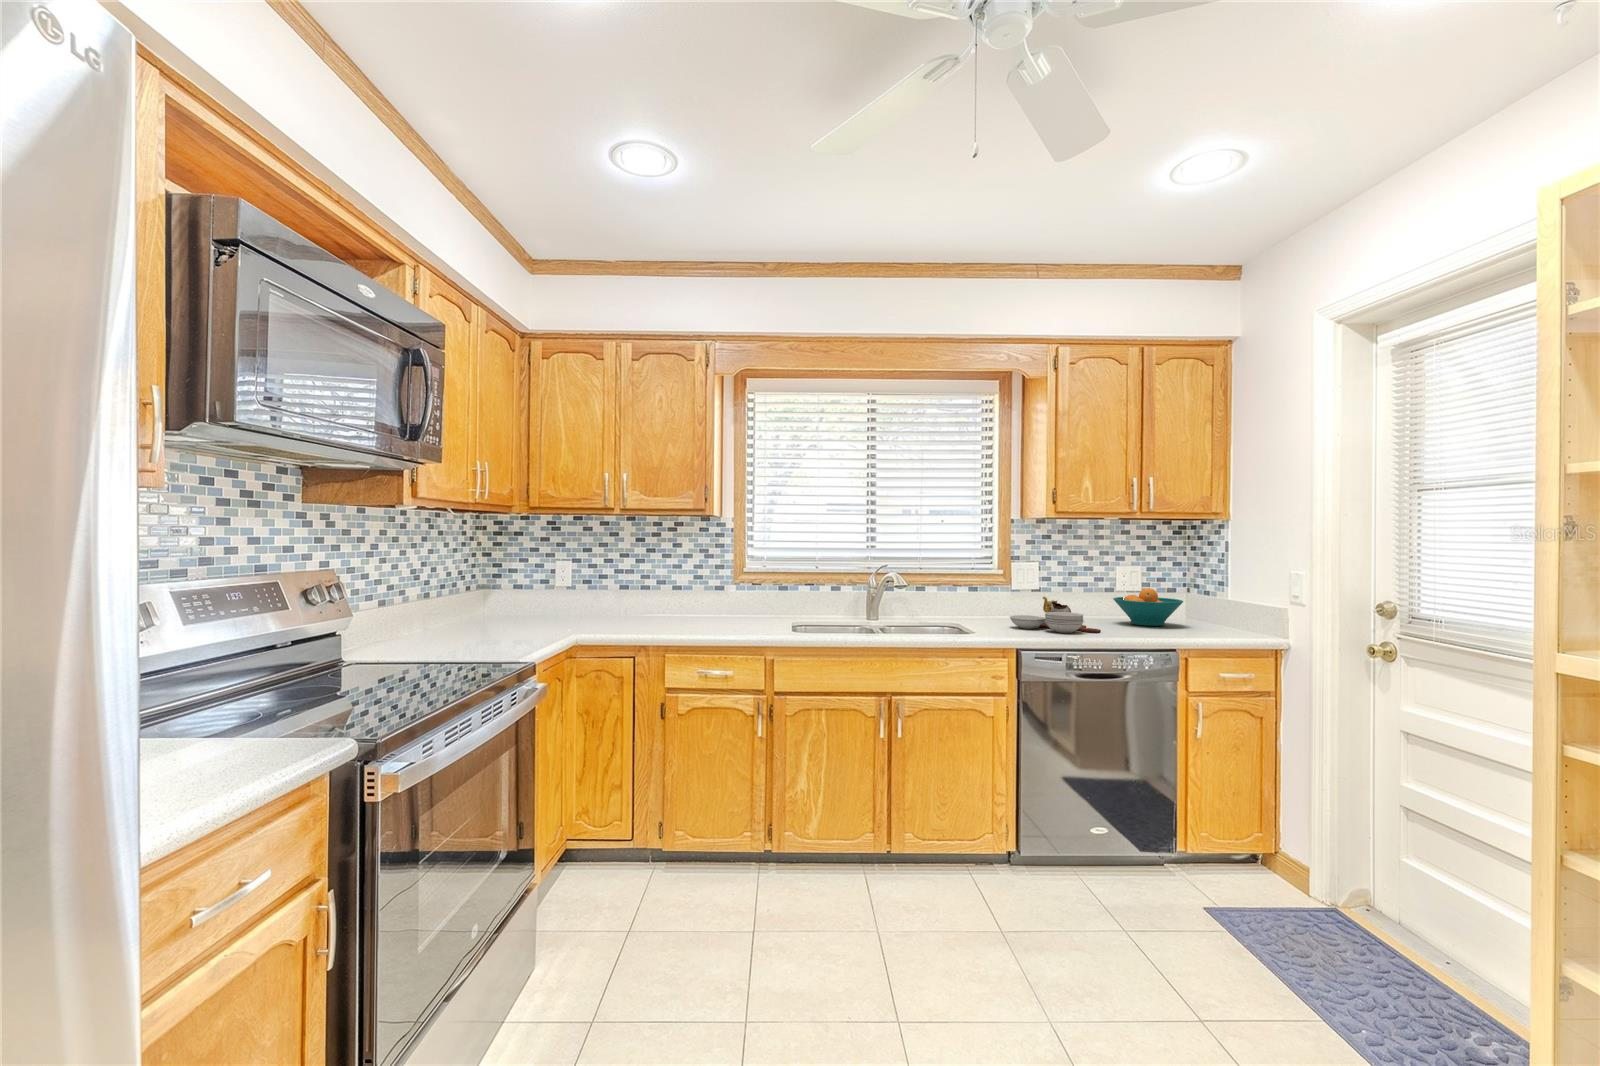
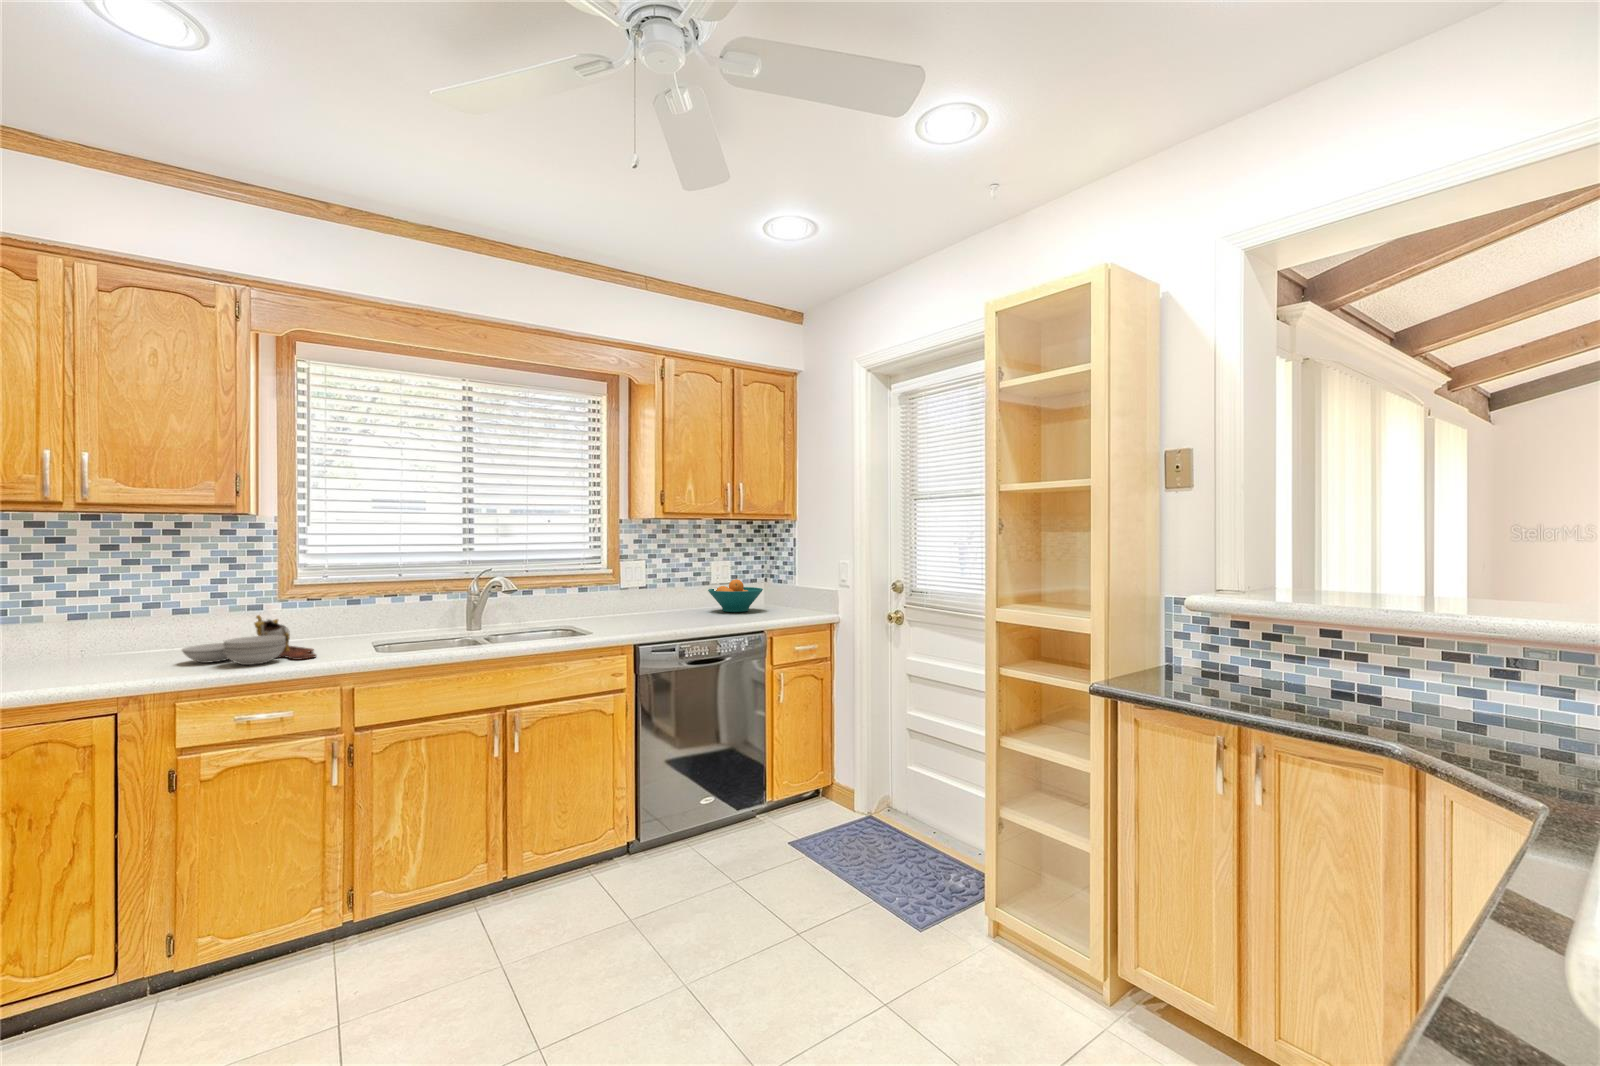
cutting board: present [1010,597,1101,633] -> present [182,615,316,665]

